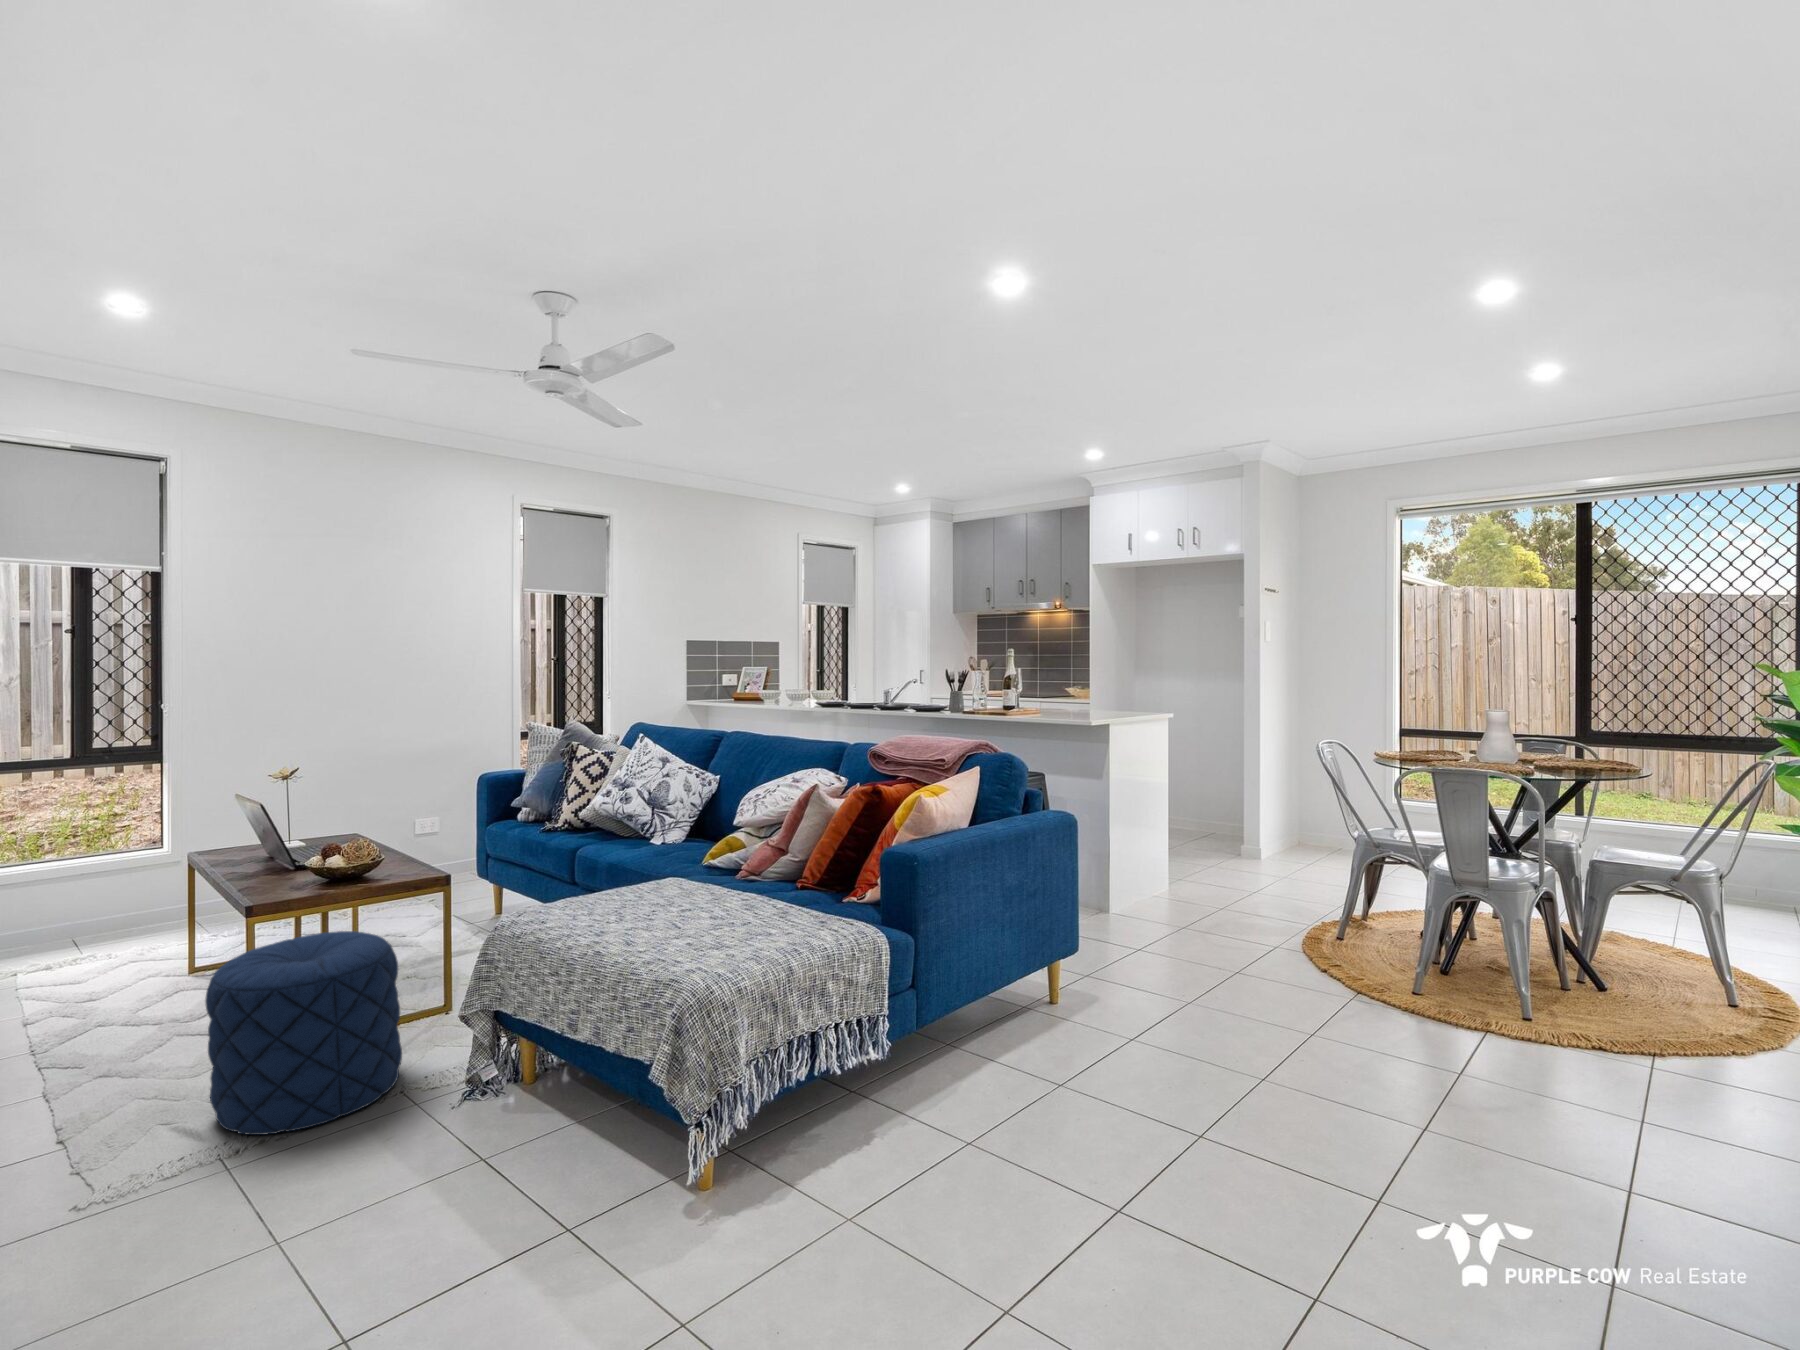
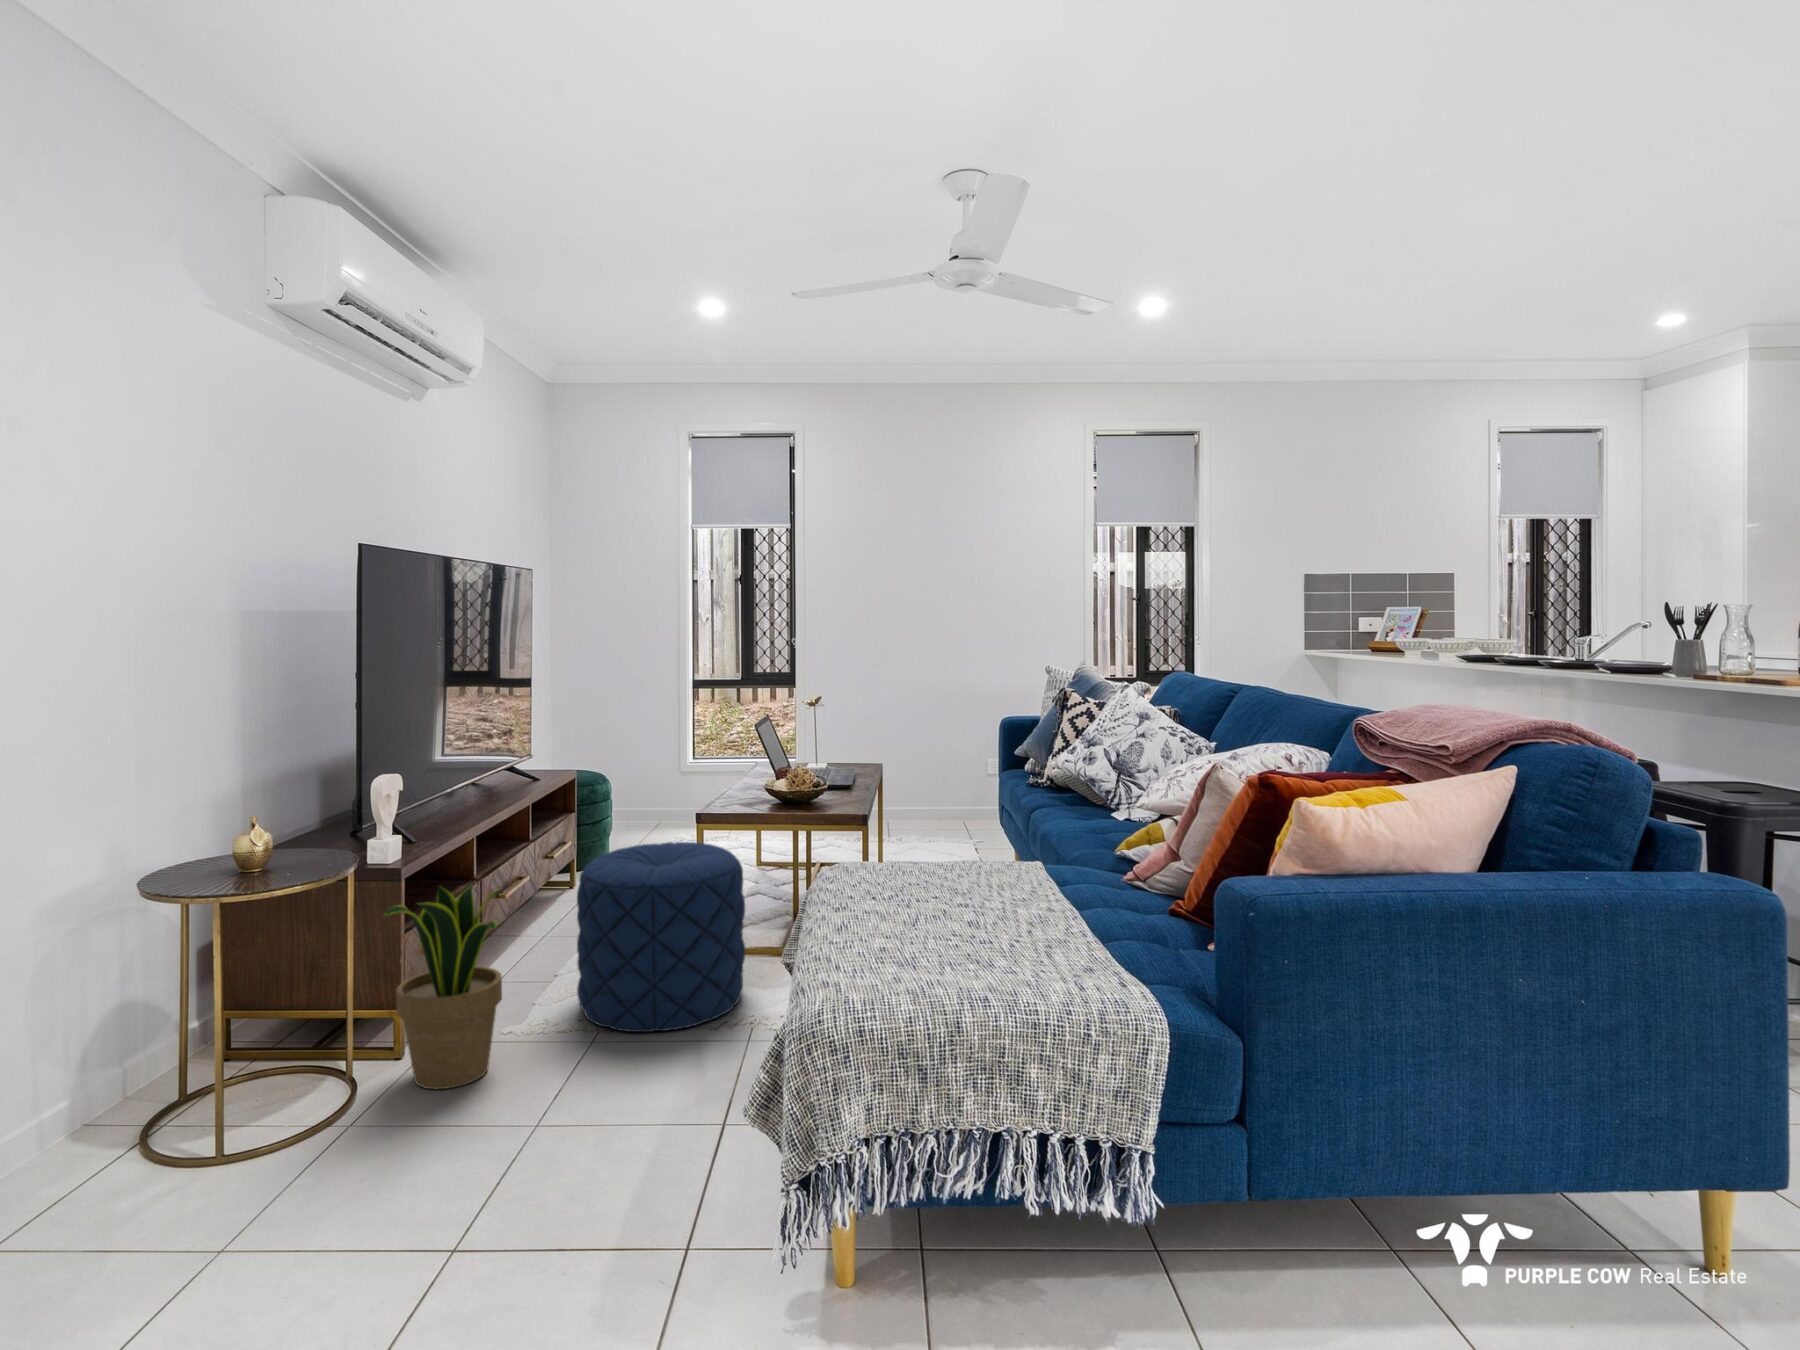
potted plant: none [72,1012,218,1249] -> present [383,885,503,1089]

